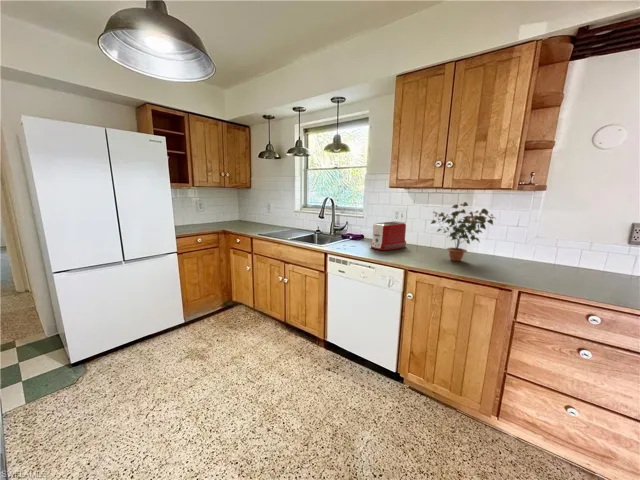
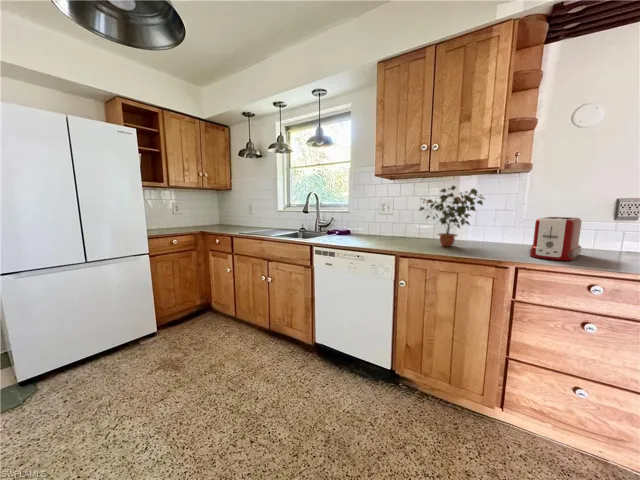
toaster: present [371,222,406,251] -> present [529,217,582,261]

